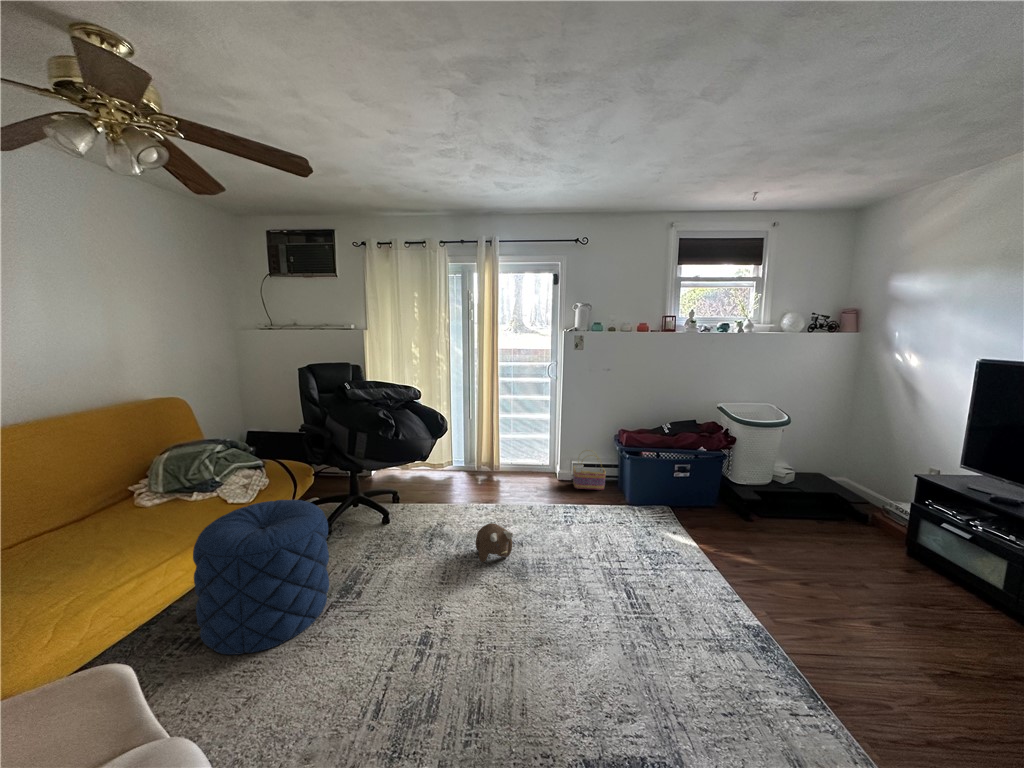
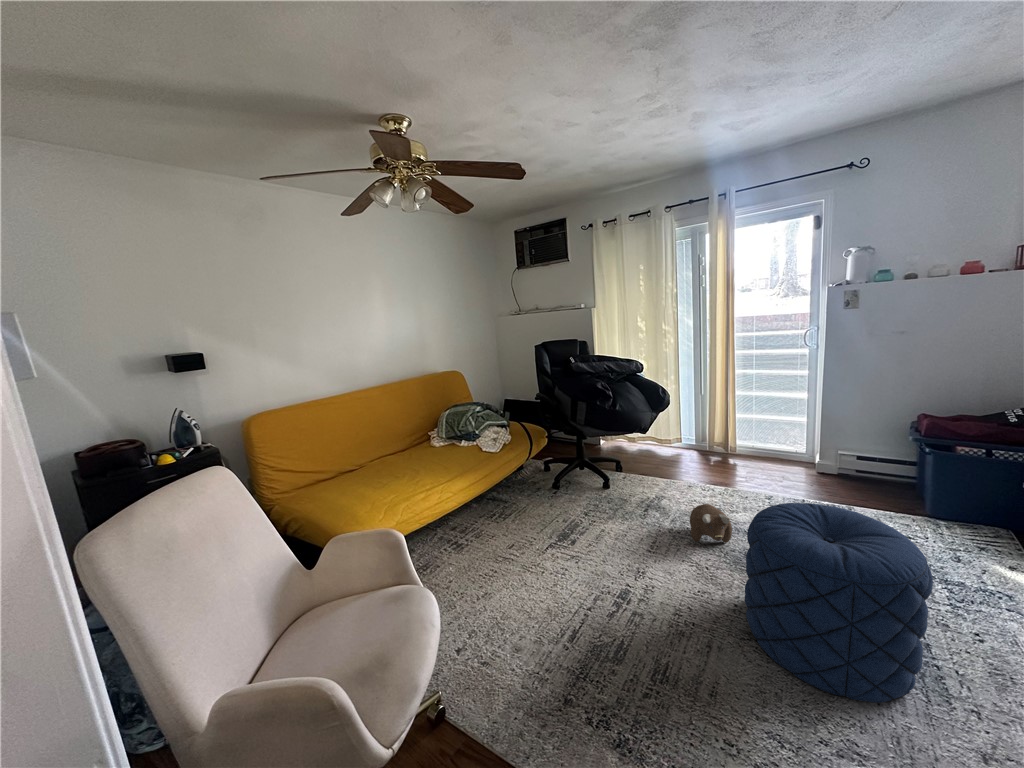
basket: present [573,456,606,490] -> none [840,437,897,491]
pouf: present [193,500,329,655] -> present [745,503,933,703]

